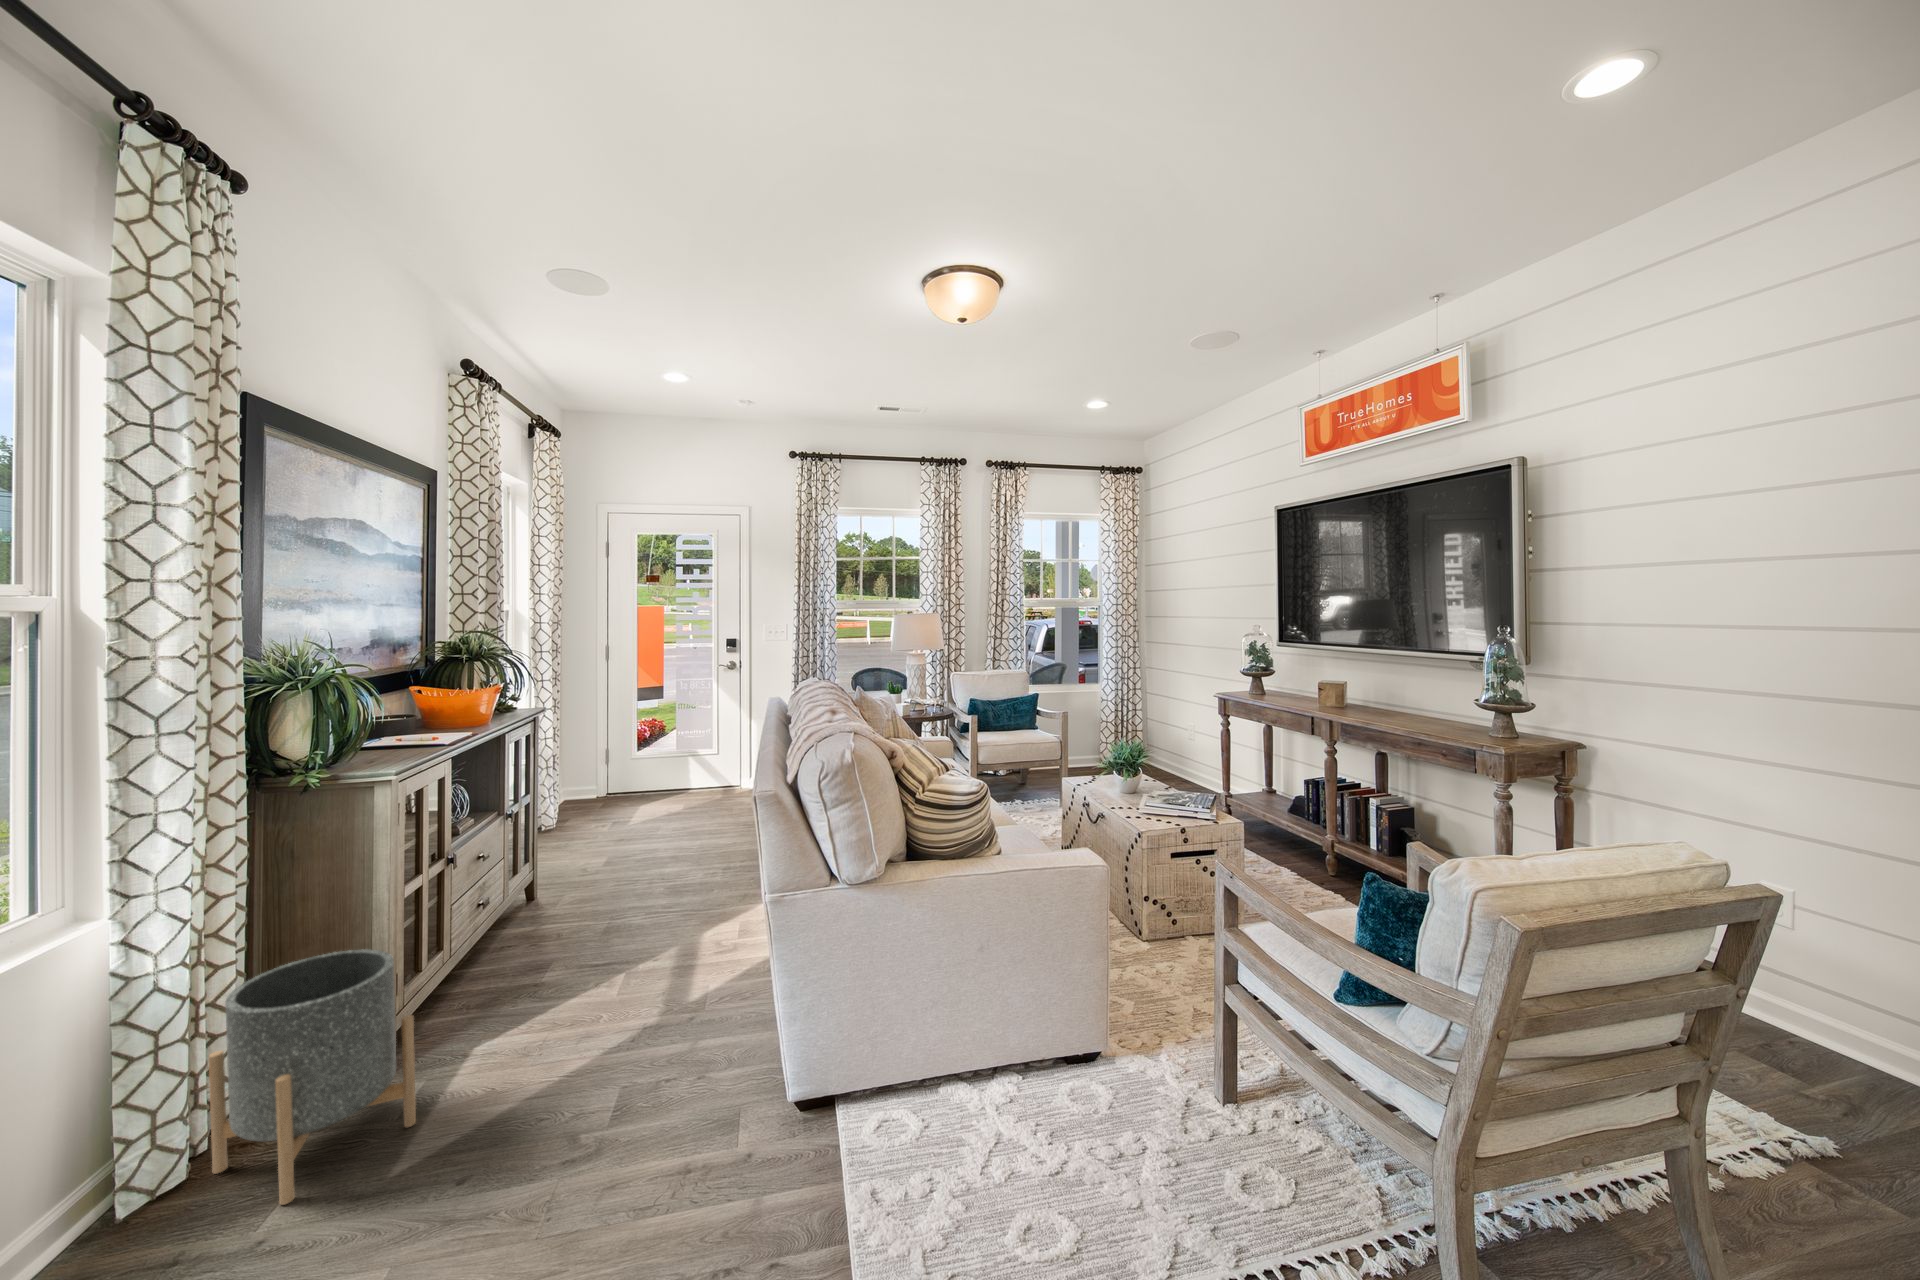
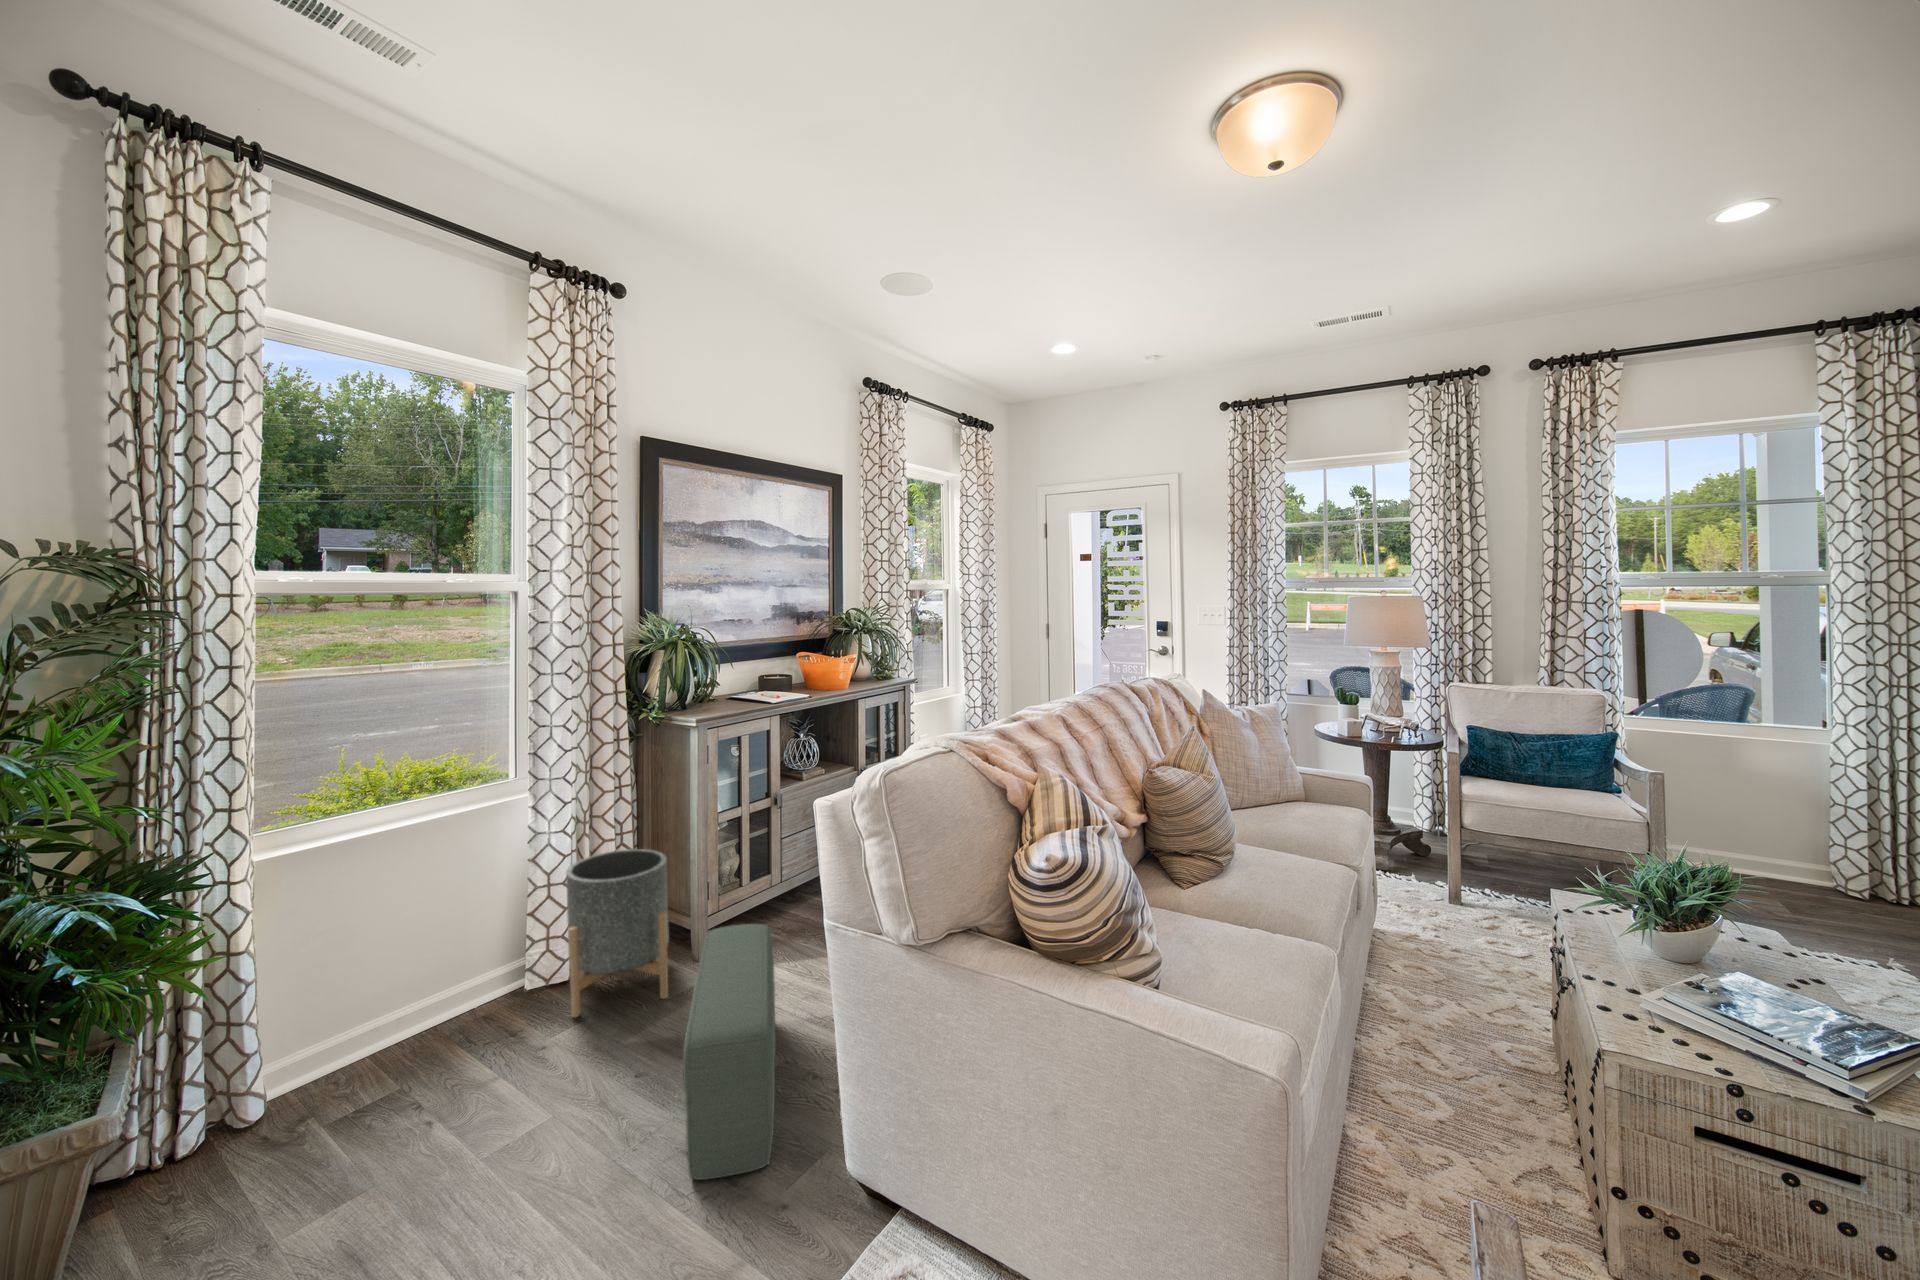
pouf: none [518,973,741,1214] -> present [683,924,775,1180]

